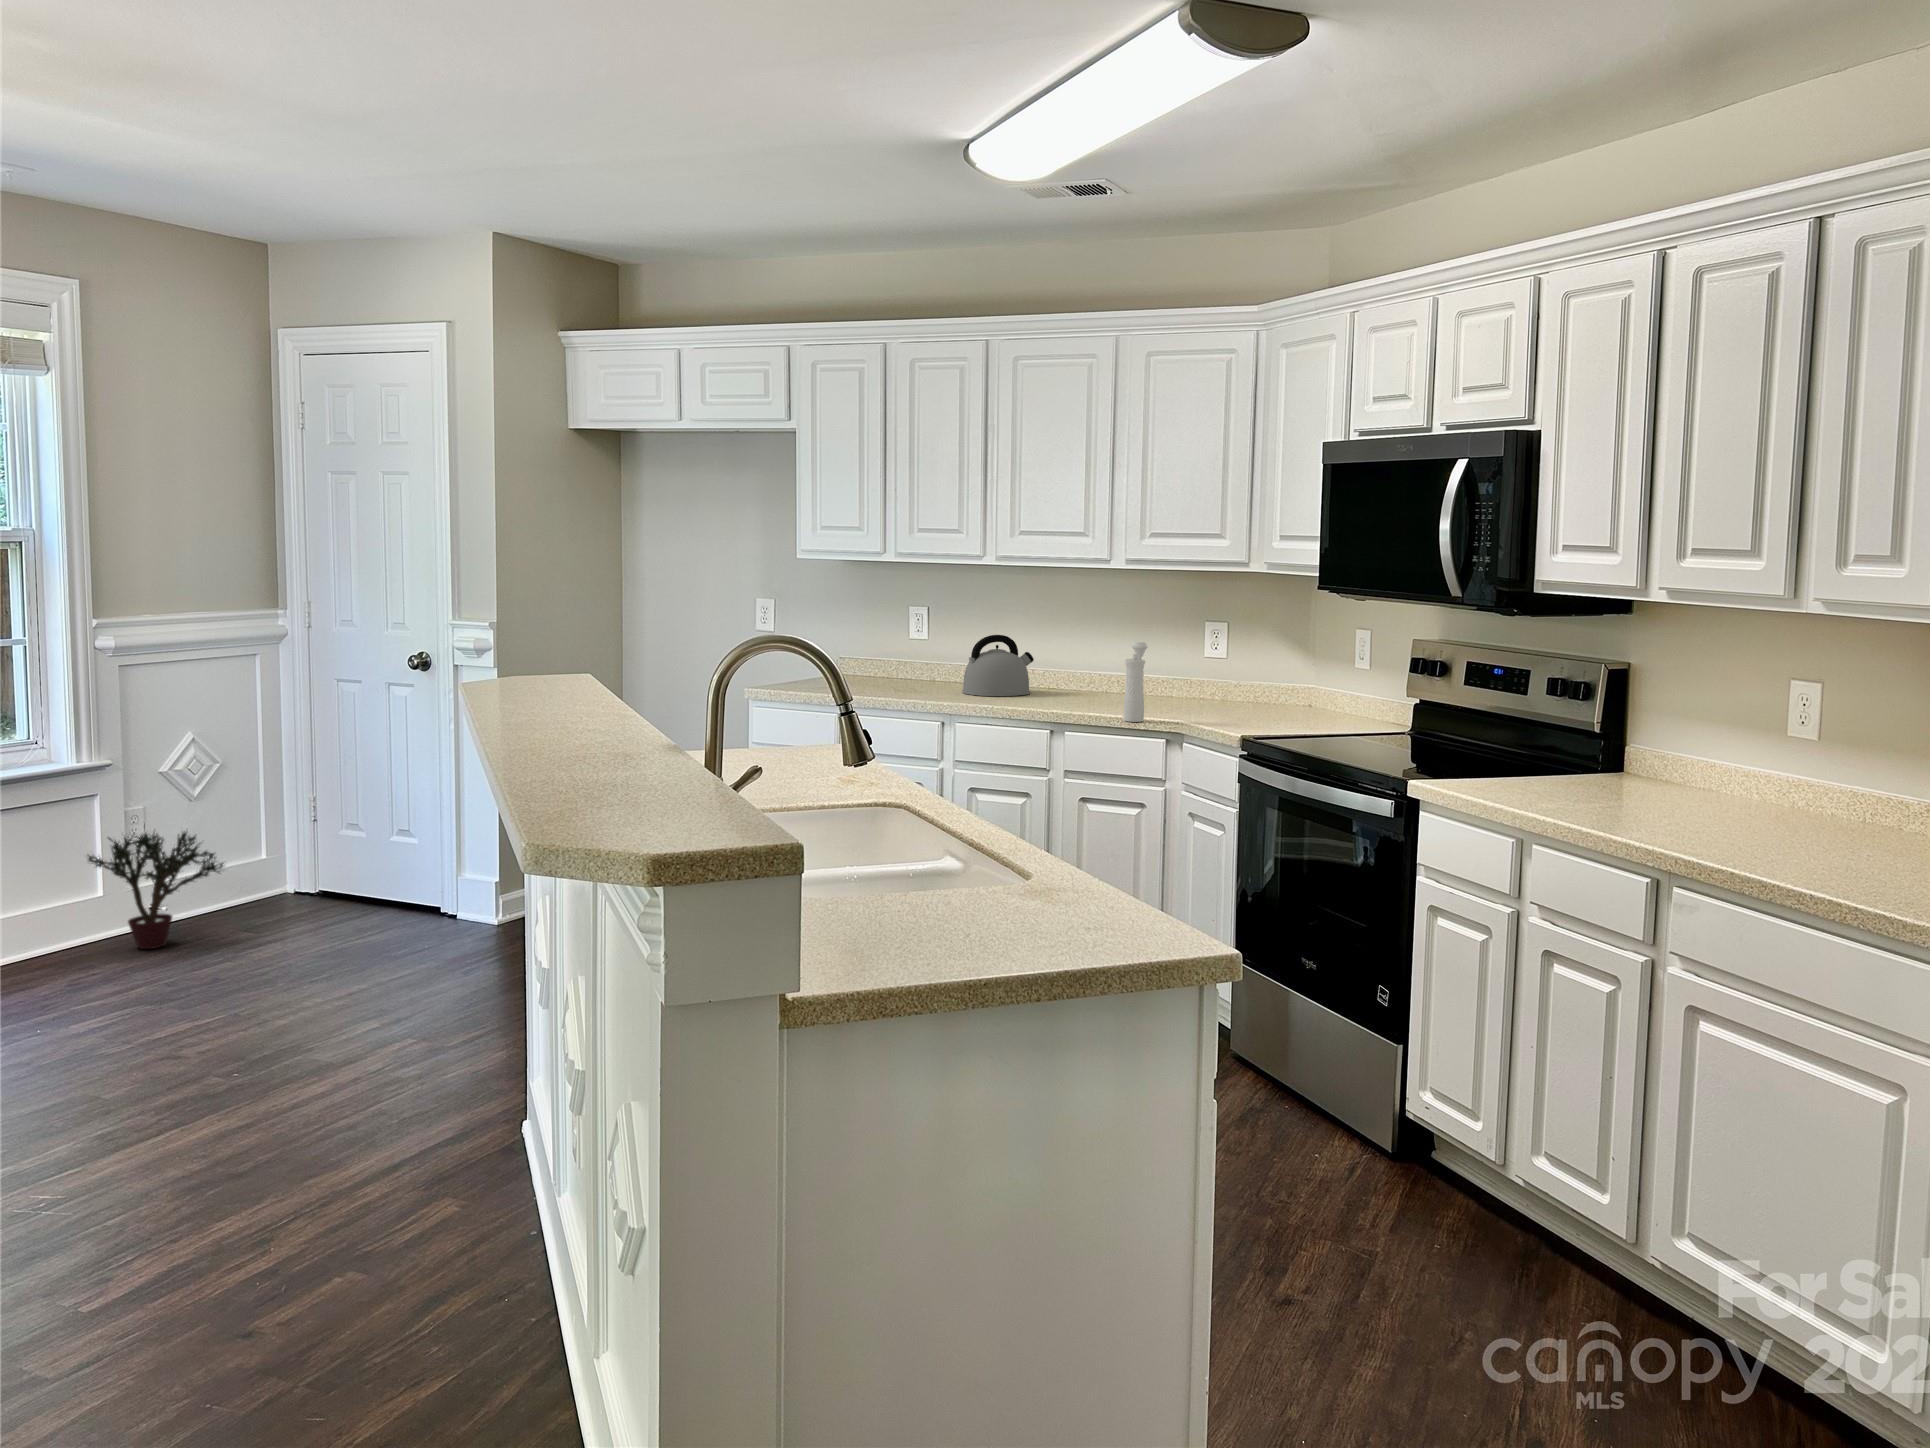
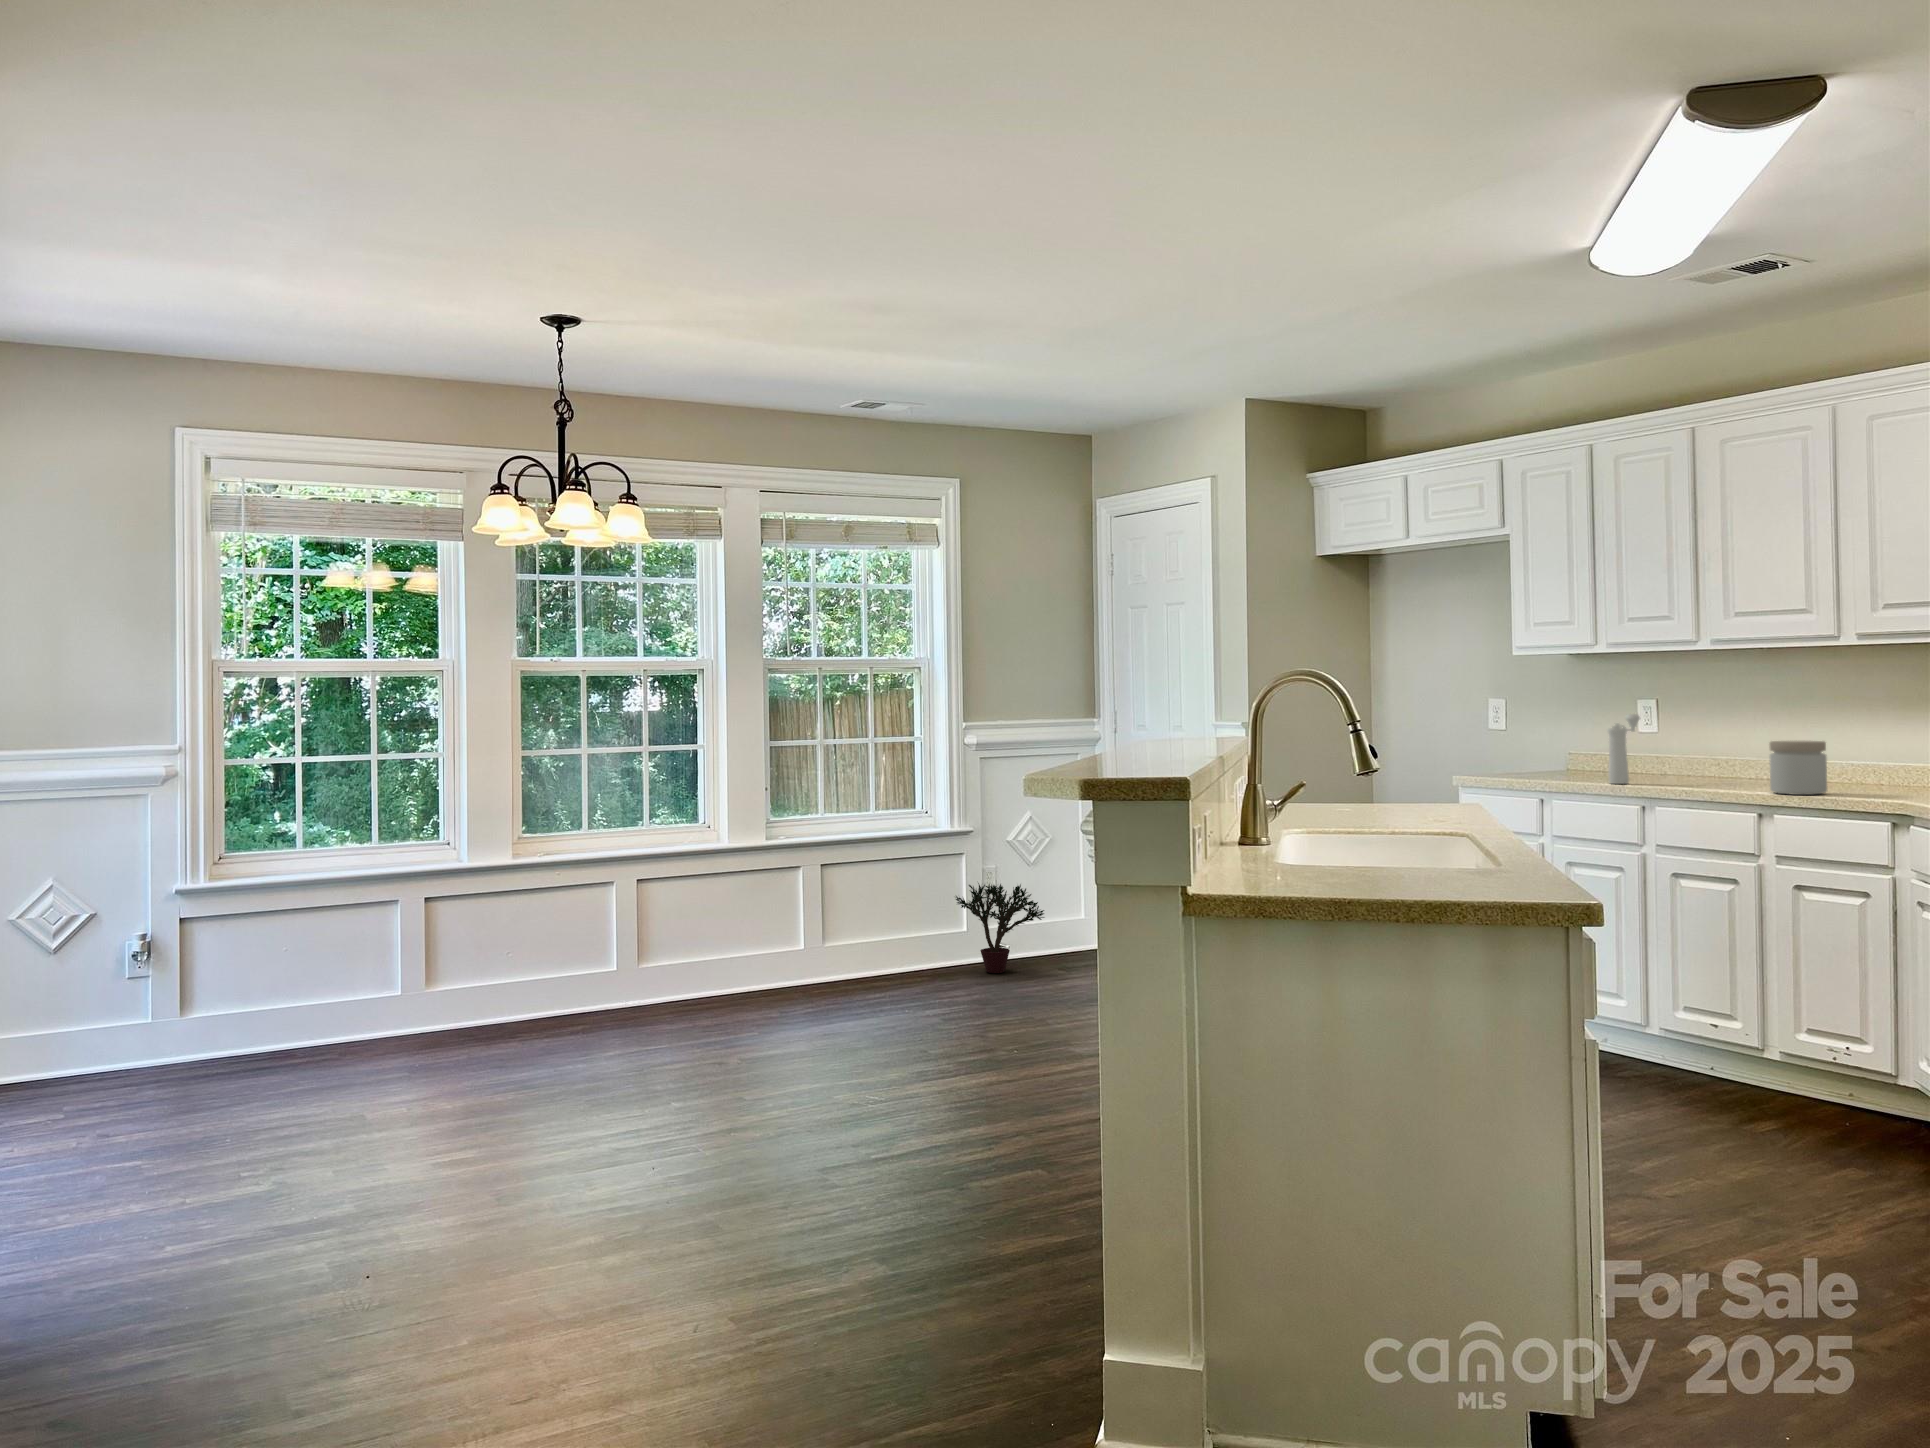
kettle: present [962,635,1034,696] -> none [1678,721,1764,783]
pepper mill: present [1123,642,1148,722] -> present [1608,714,1640,784]
jar: none [1060,659,1107,711] -> present [1769,741,1827,795]

